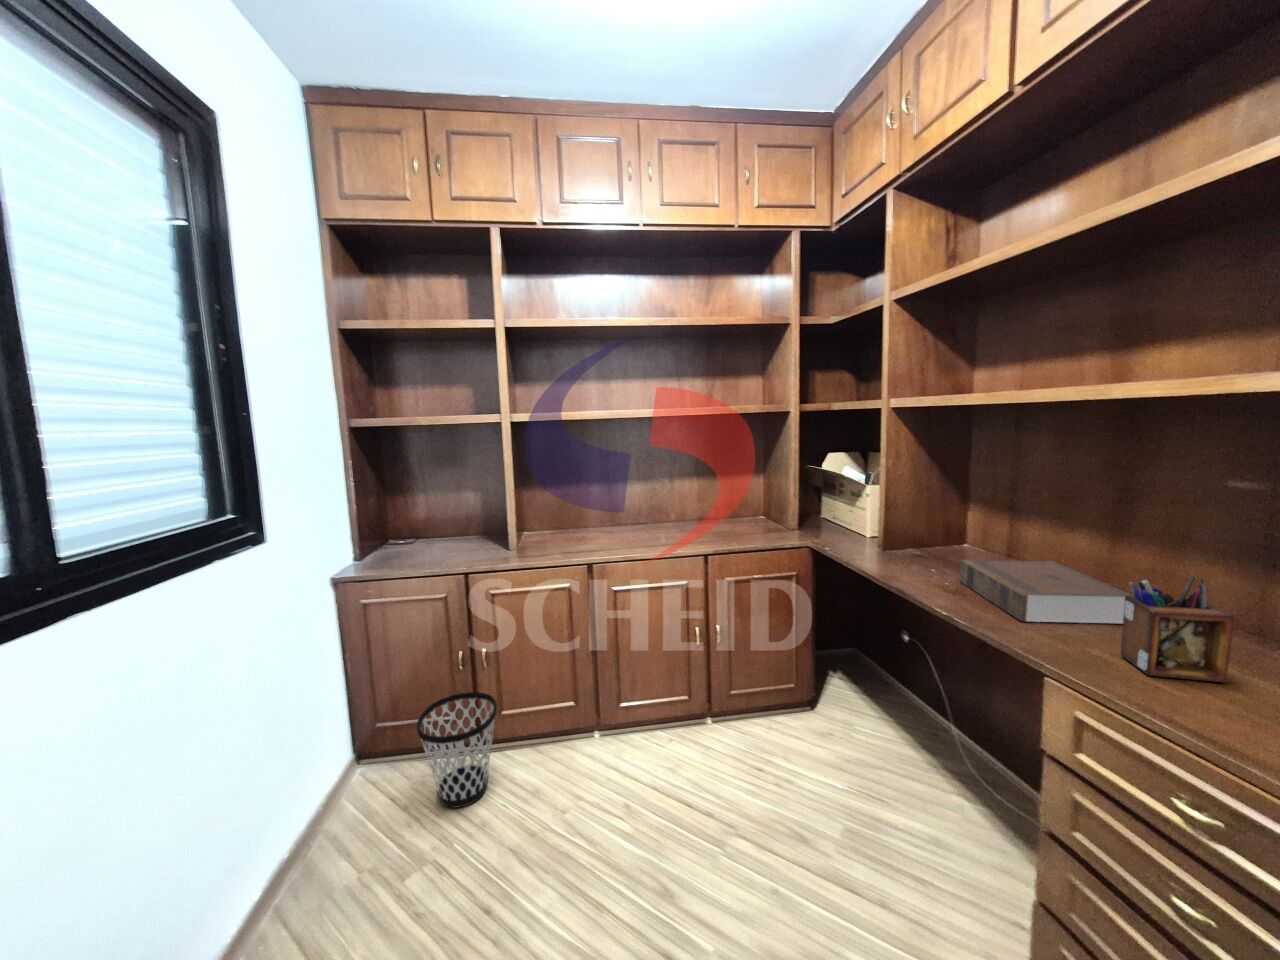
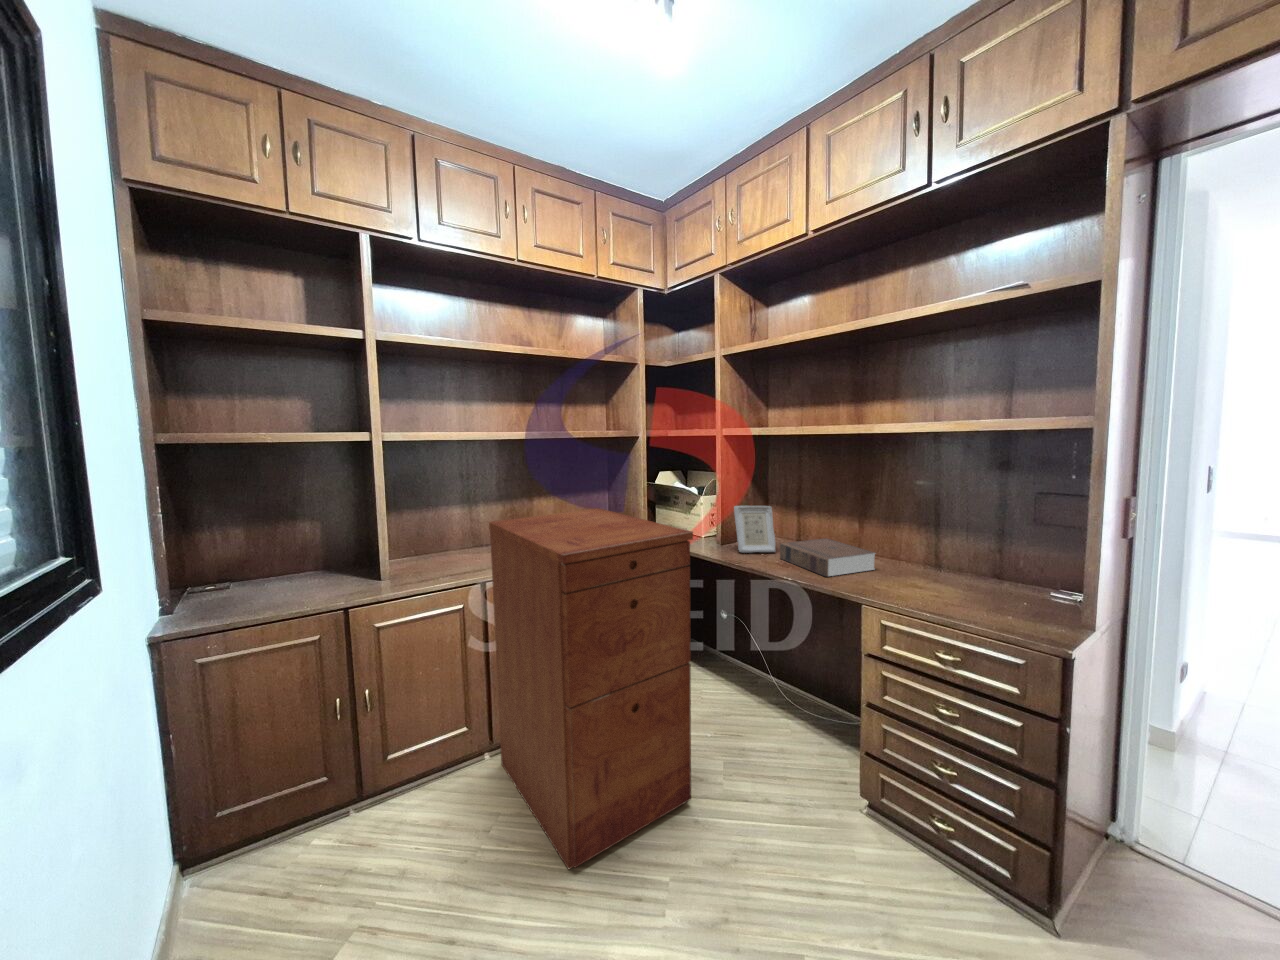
filing cabinet: none [594,495,789,892] -> present [489,508,693,869]
picture frame: none [900,503,961,571] -> present [734,506,775,553]
desk organizer: present [1121,576,1235,682] -> none [878,536,924,594]
wastebasket: present [417,692,497,808] -> none [303,741,400,877]

